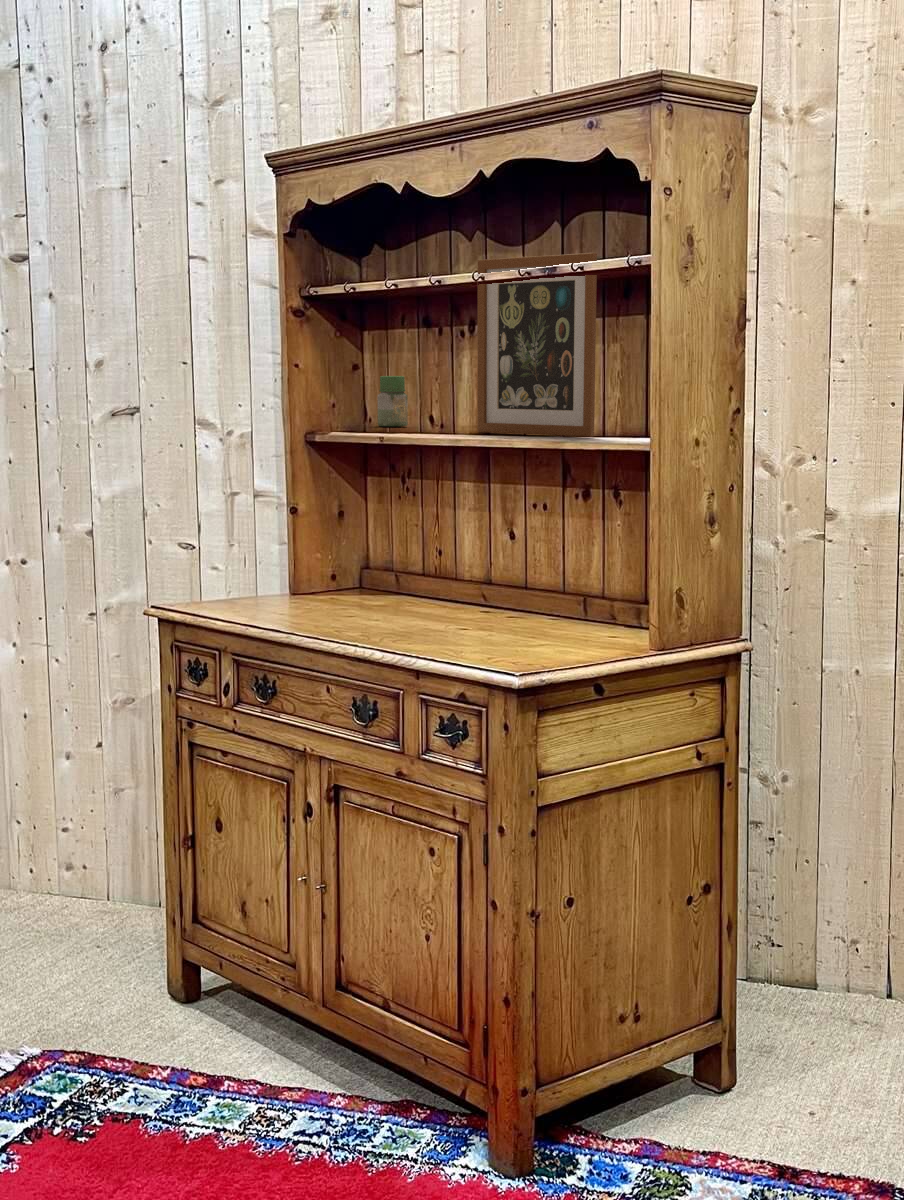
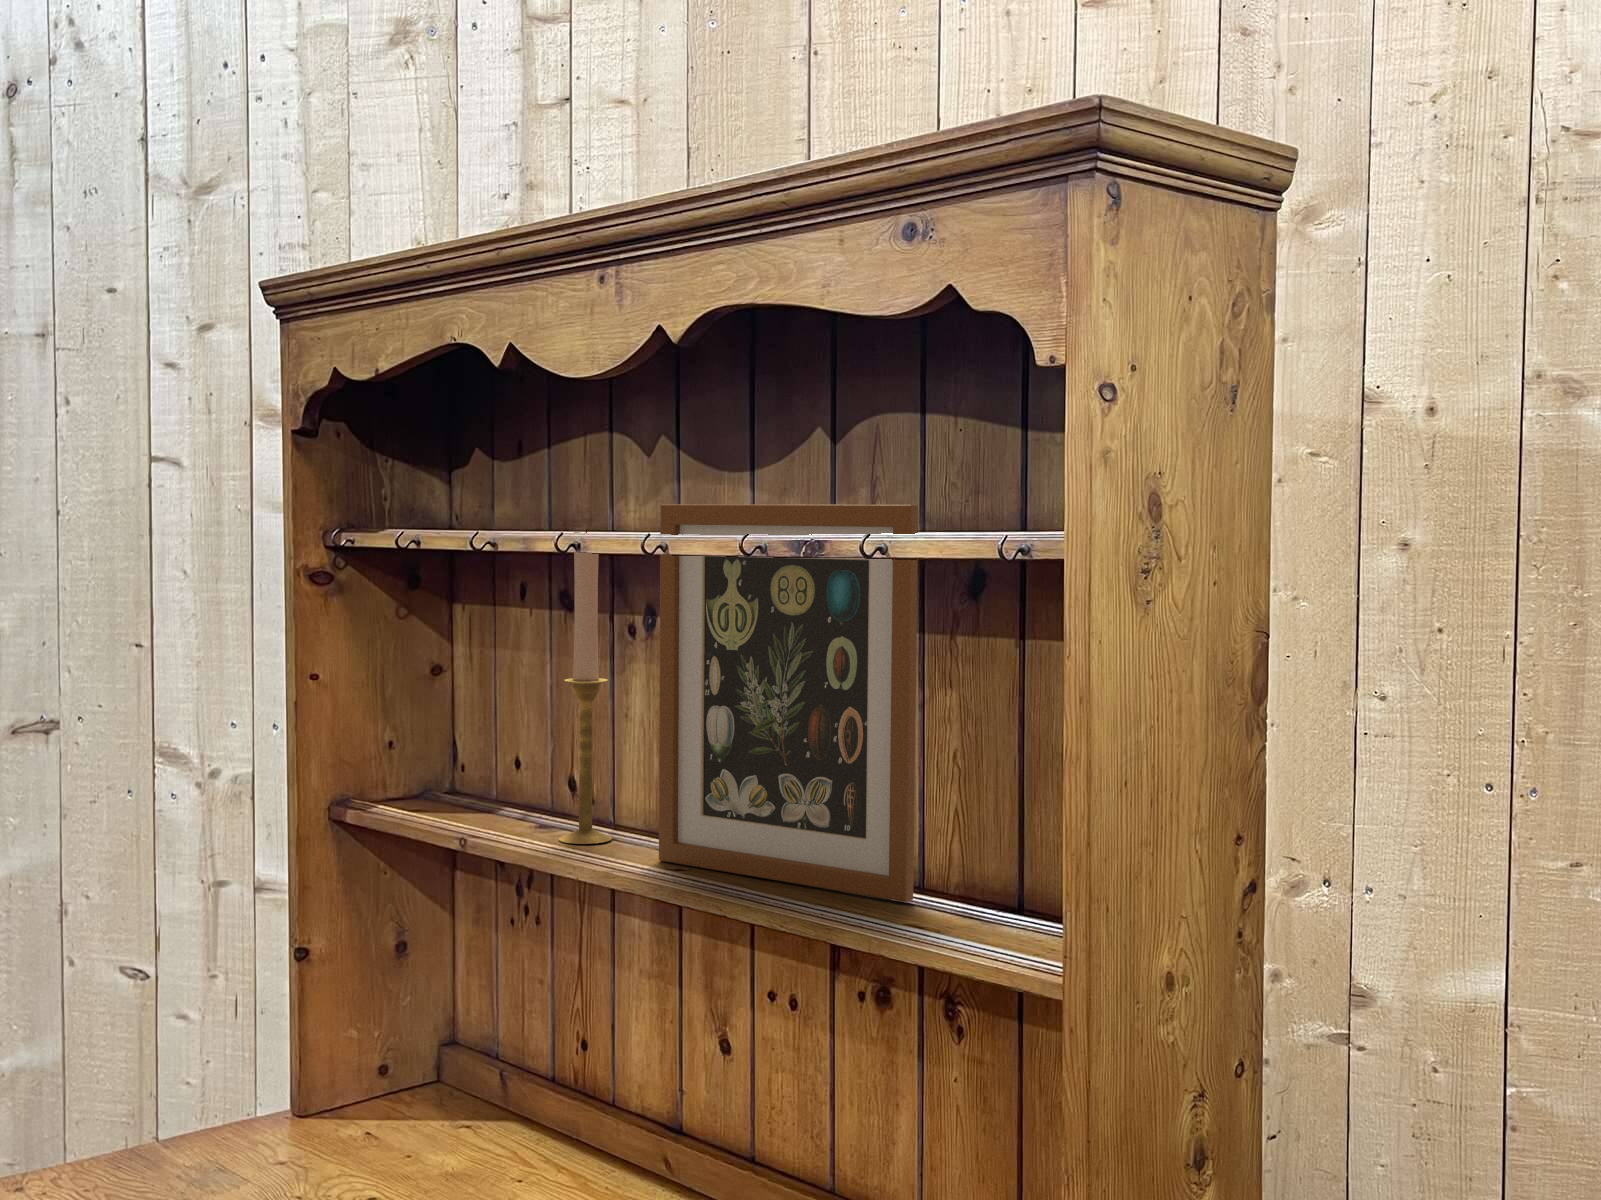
candlestick: none [428,276,454,430] -> present [559,529,612,844]
jar: present [377,376,408,427] -> none [461,715,522,821]

